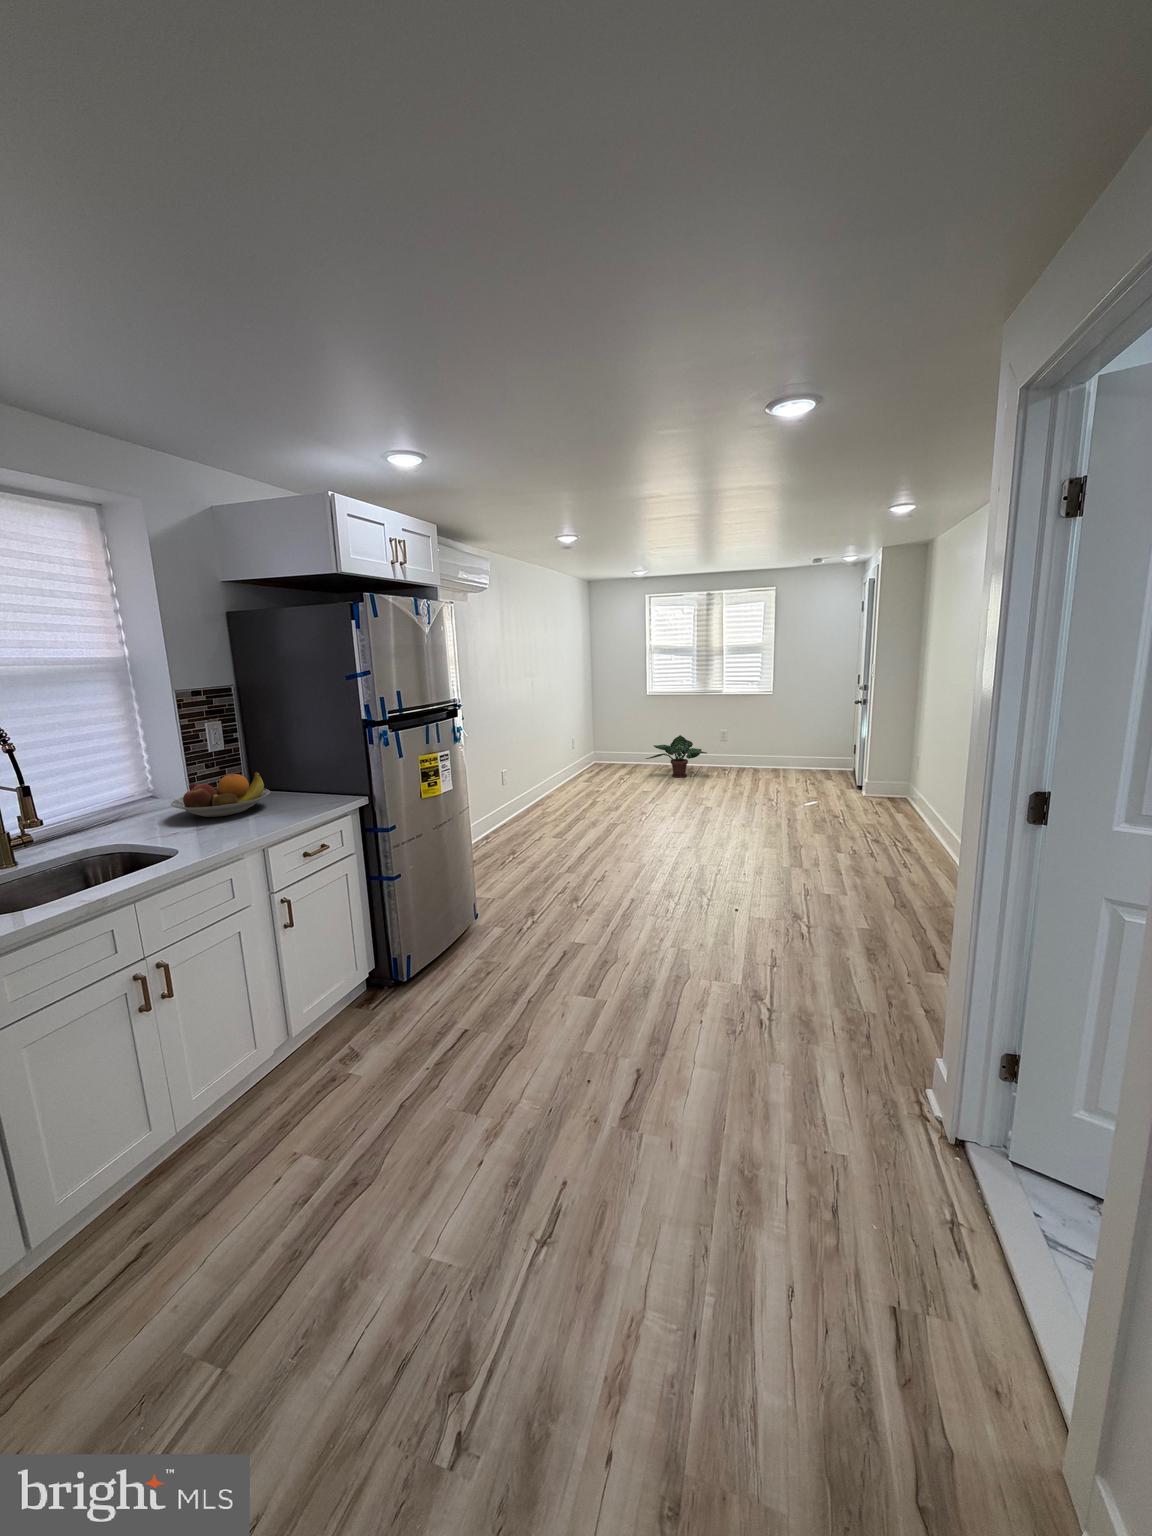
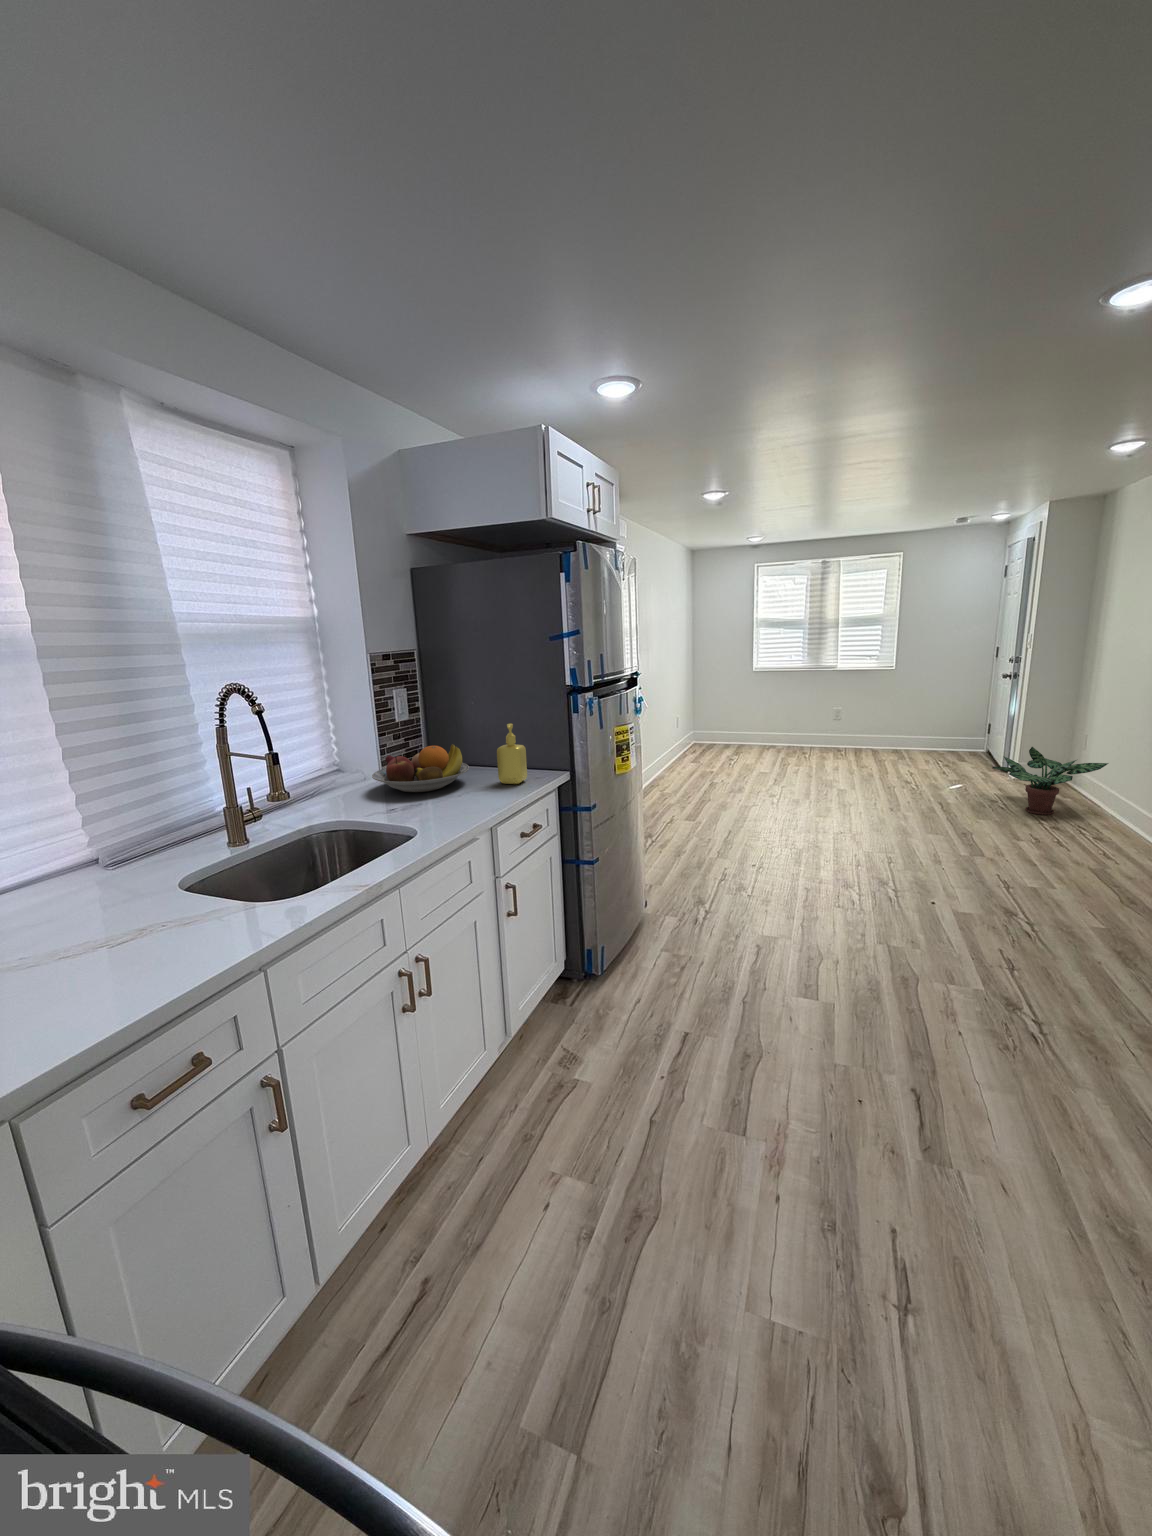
potted plant: present [646,735,707,778] -> present [992,747,1108,815]
soap dispenser: none [291,754,321,809] -> present [497,724,527,784]

